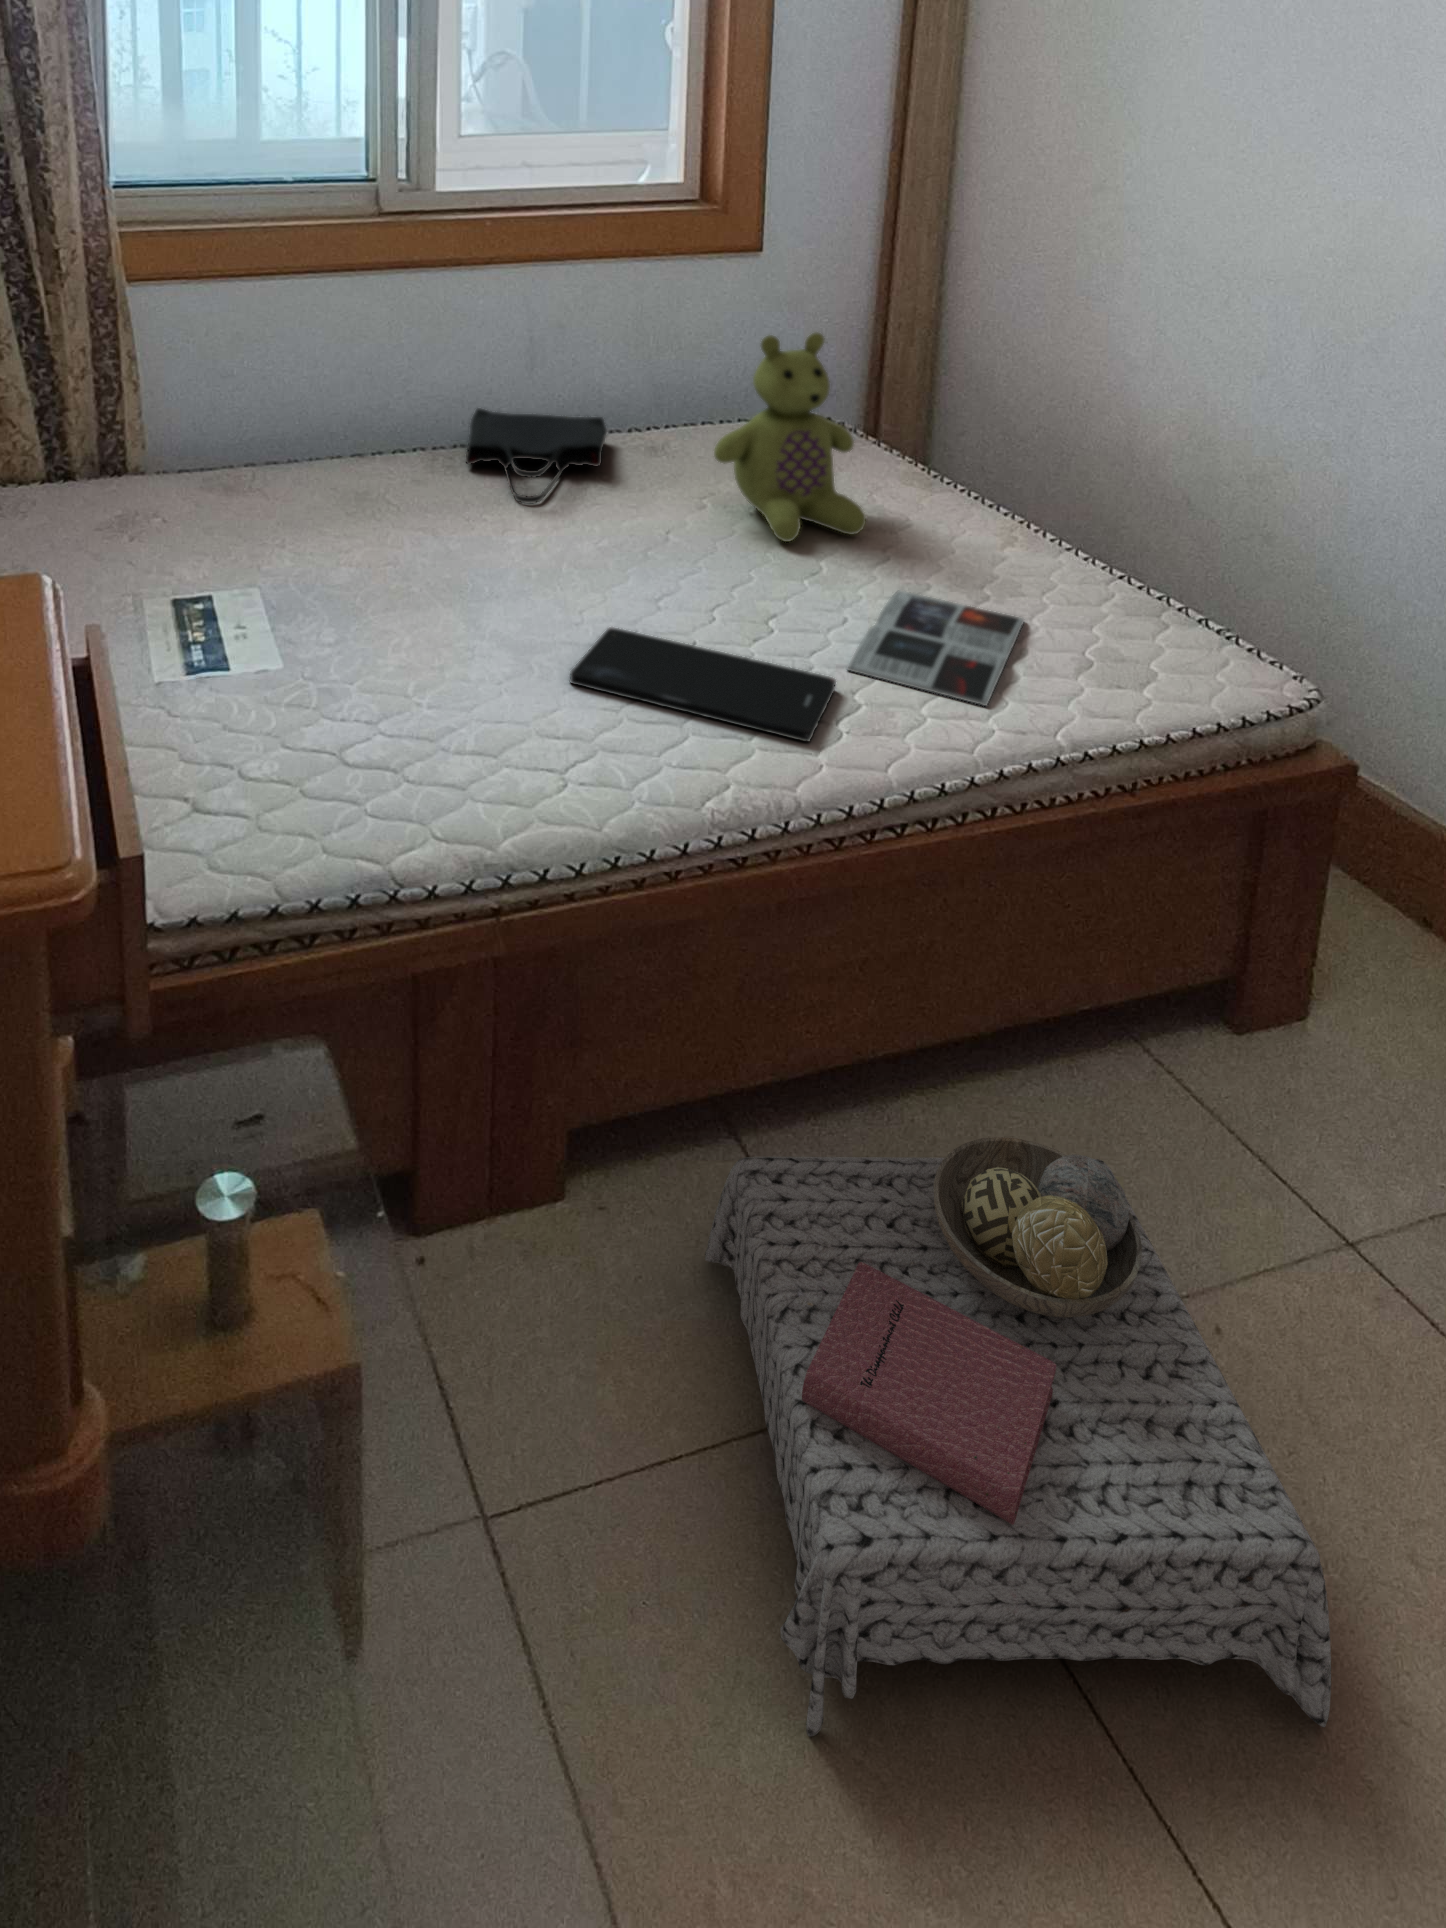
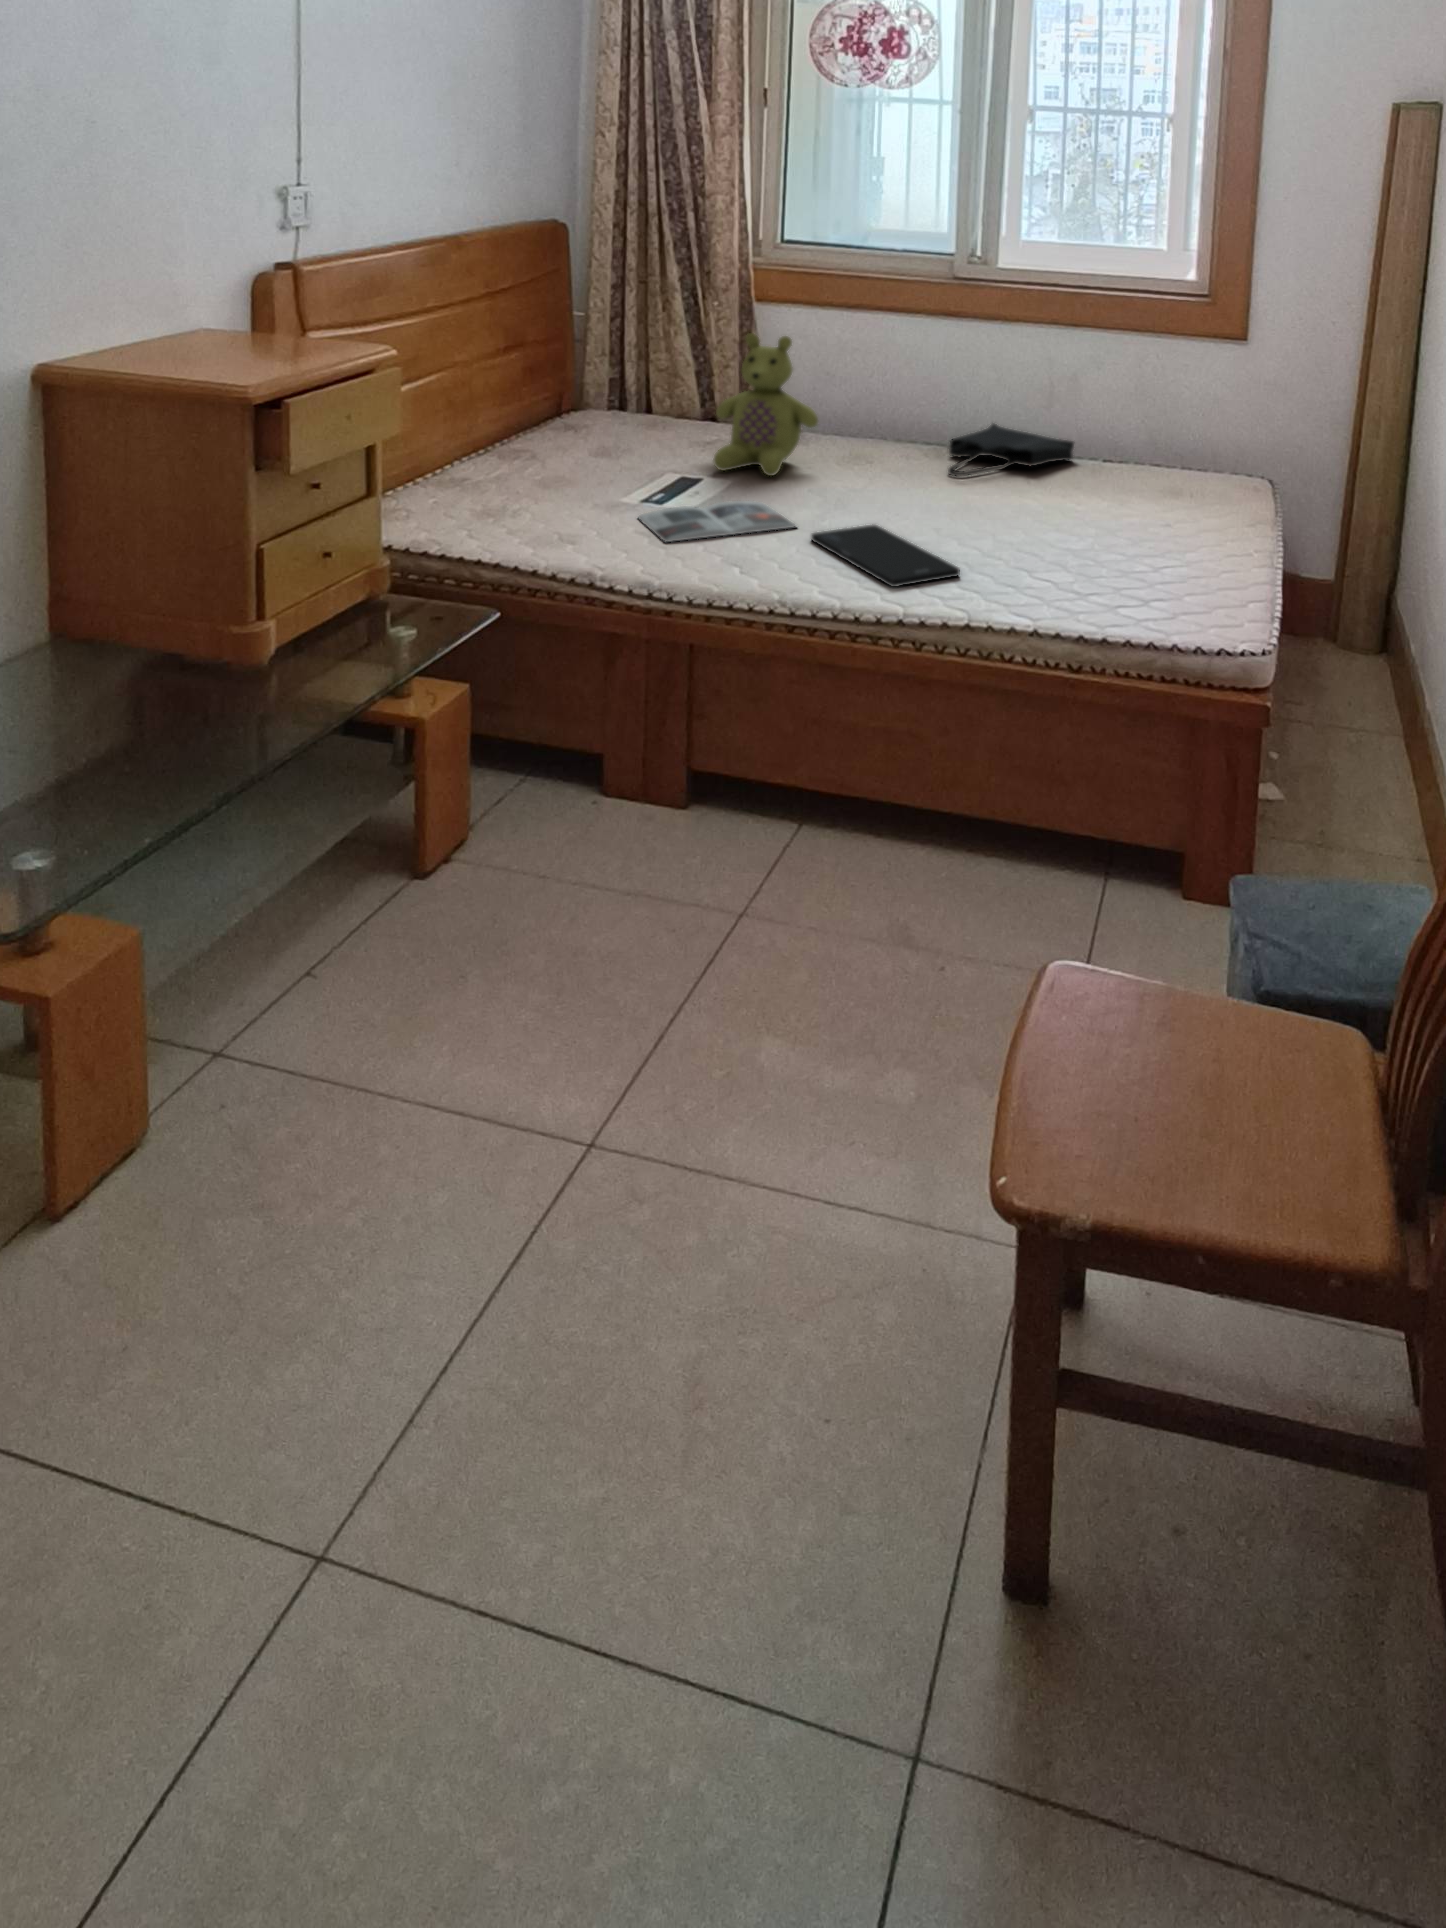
stuffed bear: present [714,333,866,542] -> present [713,333,818,476]
magazine: present [848,591,1024,706] -> present [638,501,796,542]
ottoman: present [705,1137,1331,1736] -> none [539,786,929,1095]

